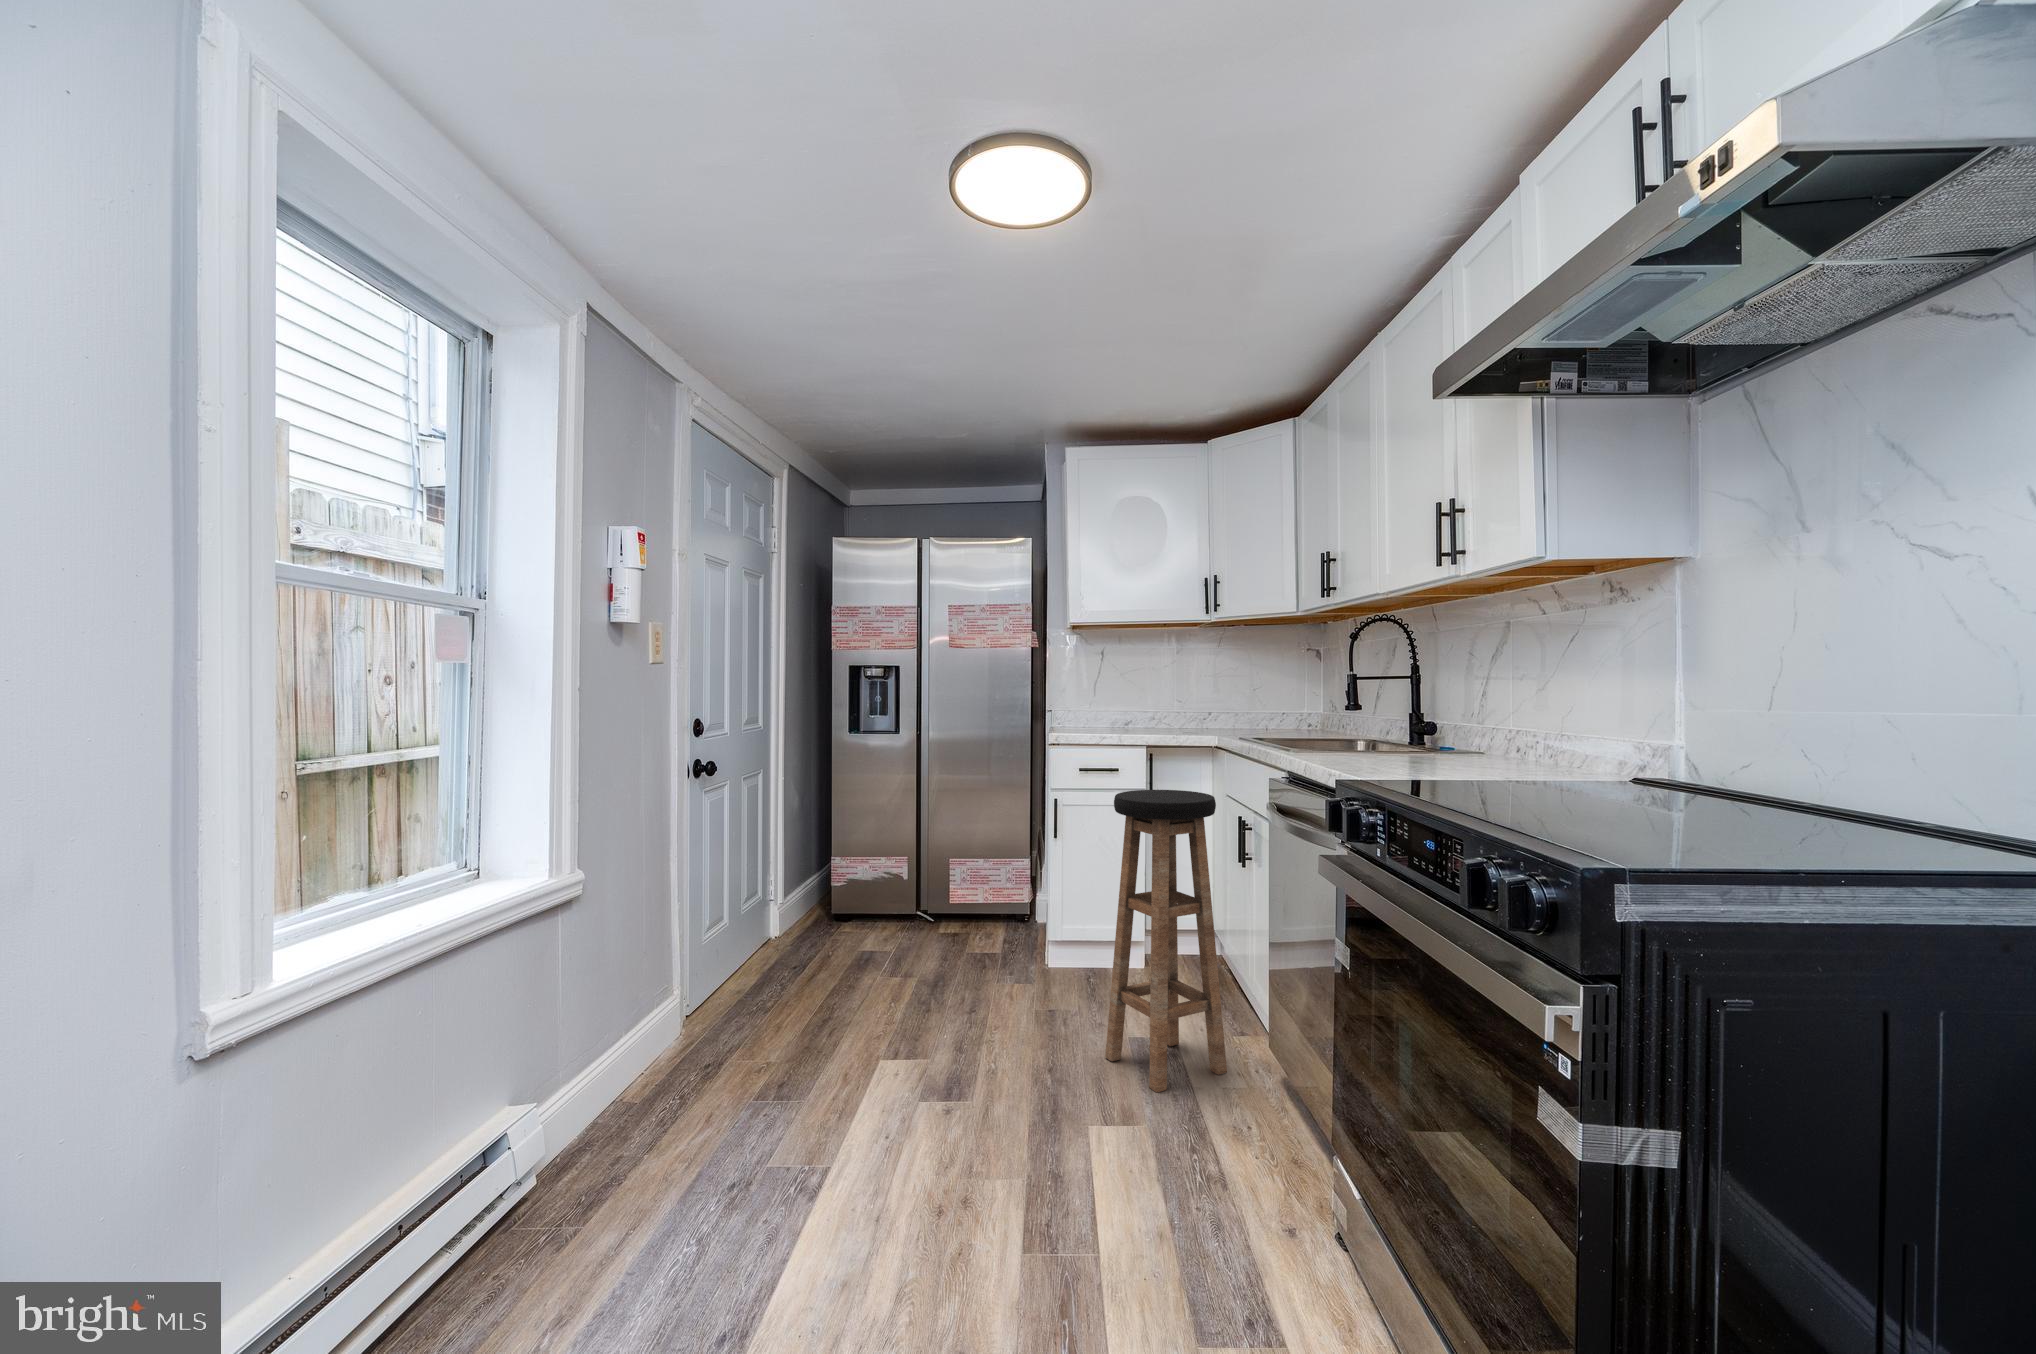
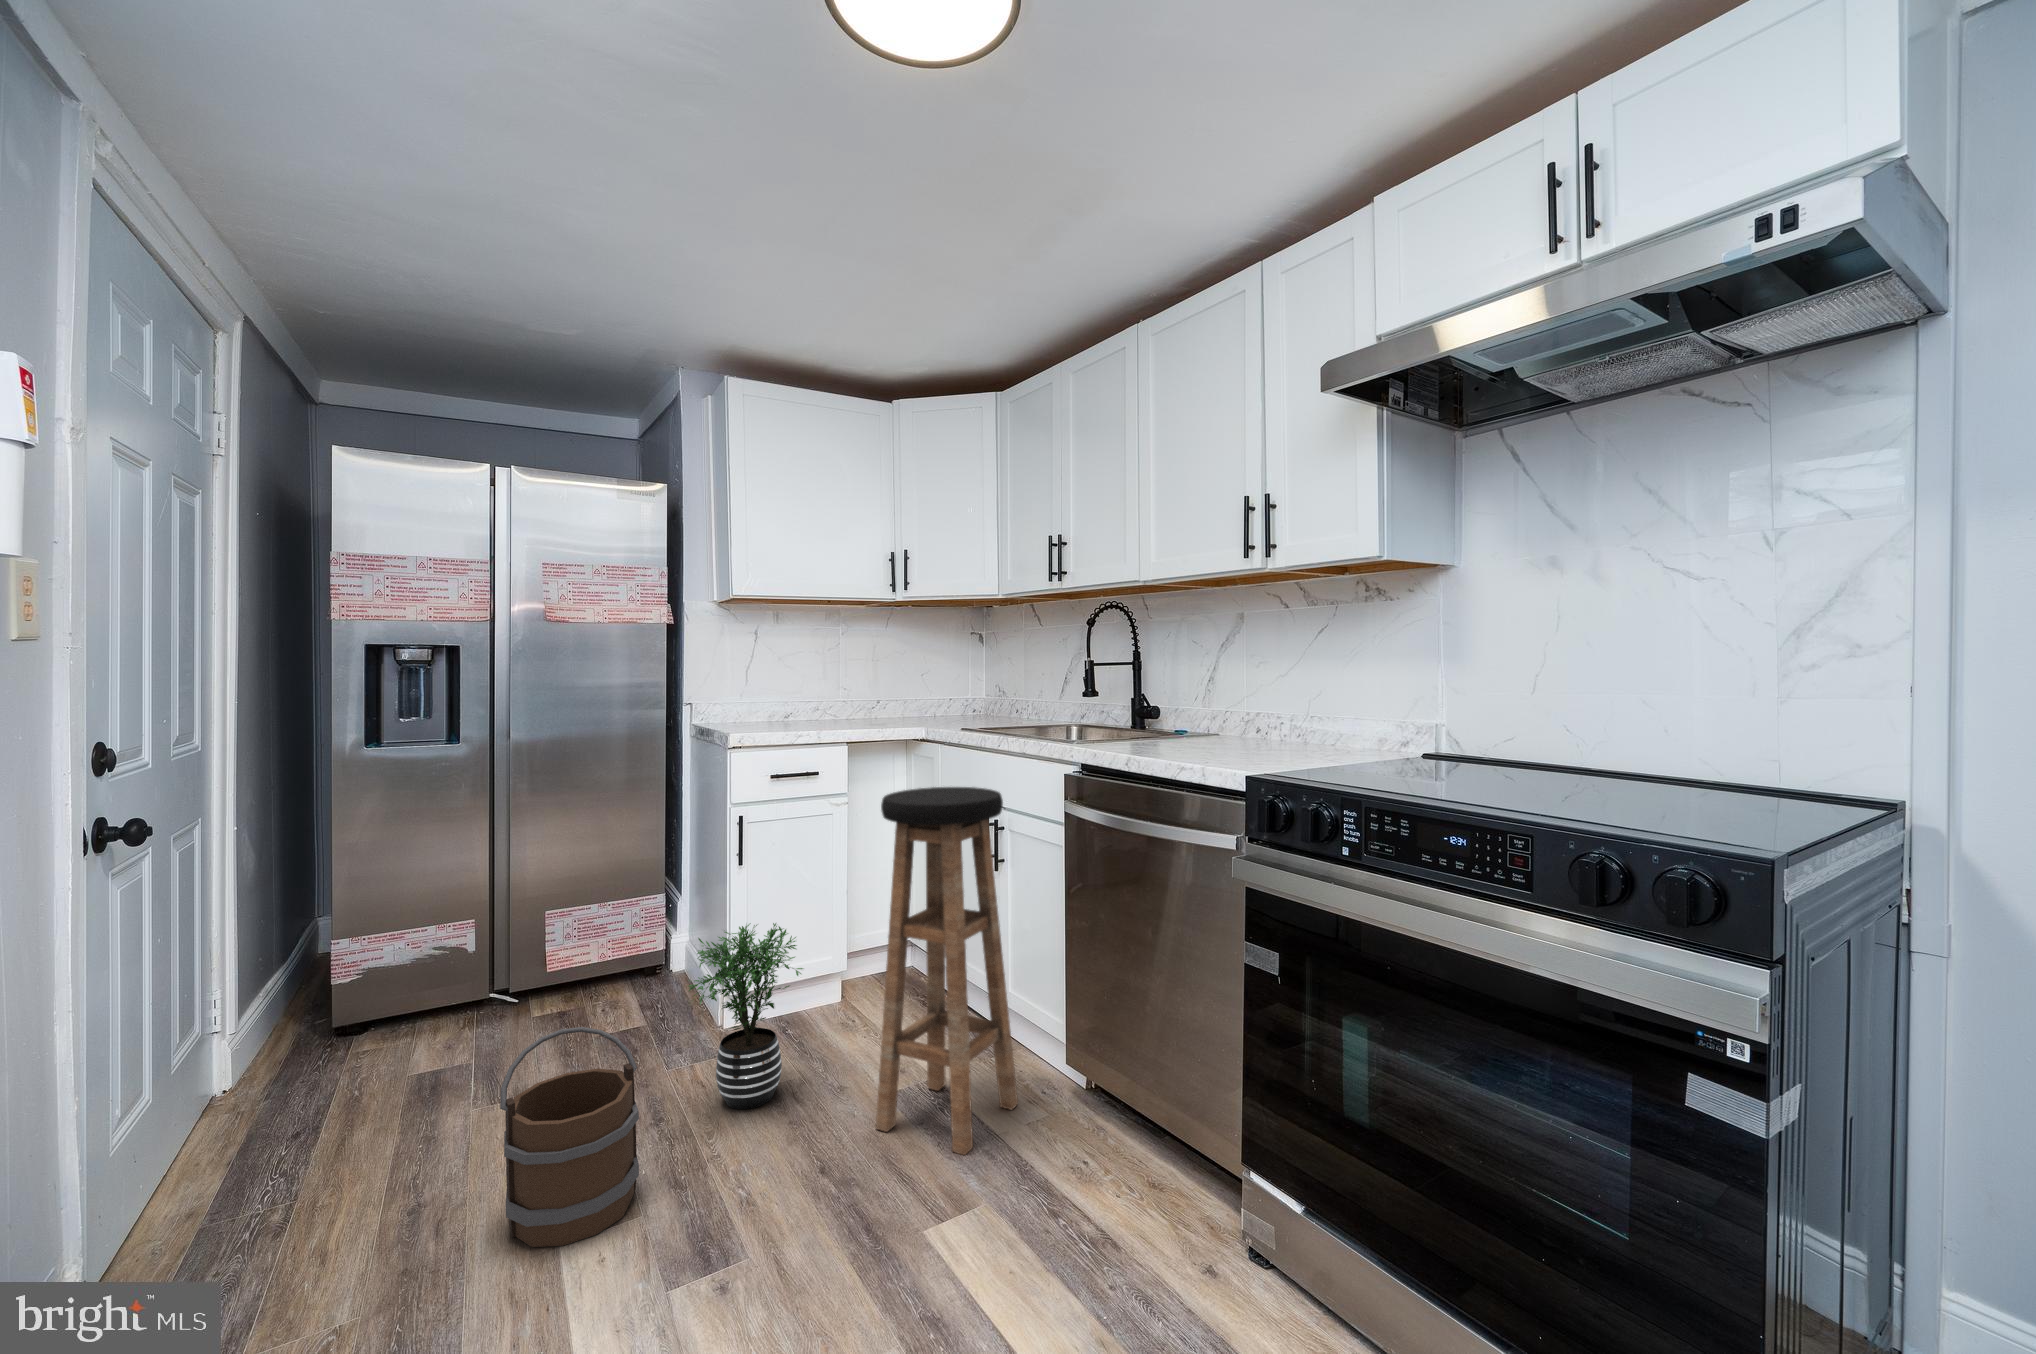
potted plant: none [987,881,1073,1022] -> present [688,923,803,1109]
bucket: none [855,927,938,1064] -> present [500,1027,639,1247]

